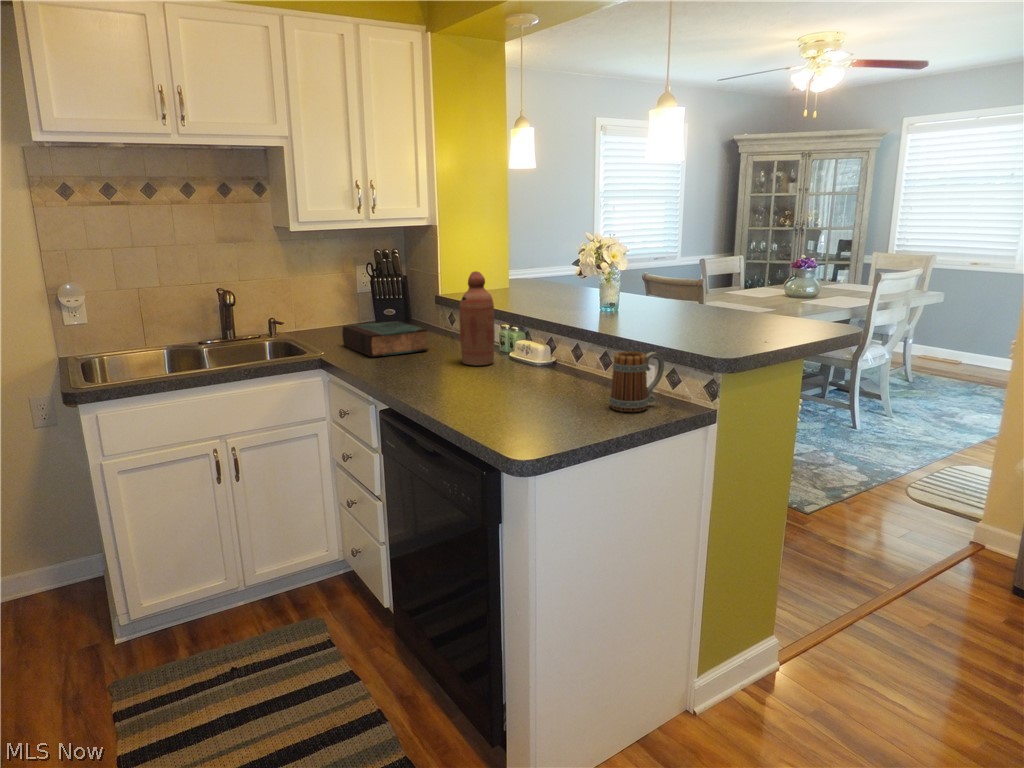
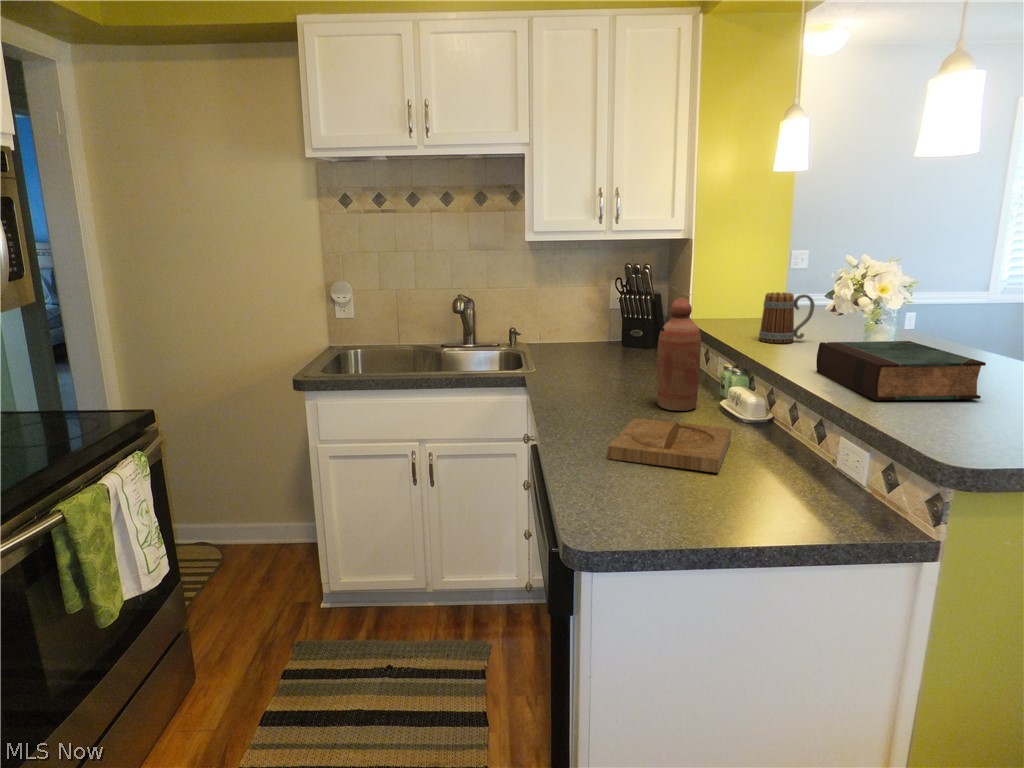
book: present [342,321,428,357] -> present [816,341,986,400]
mug: present [609,351,664,412] -> present [759,292,815,343]
tray: none [466,368,560,401] -> present [608,418,731,473]

